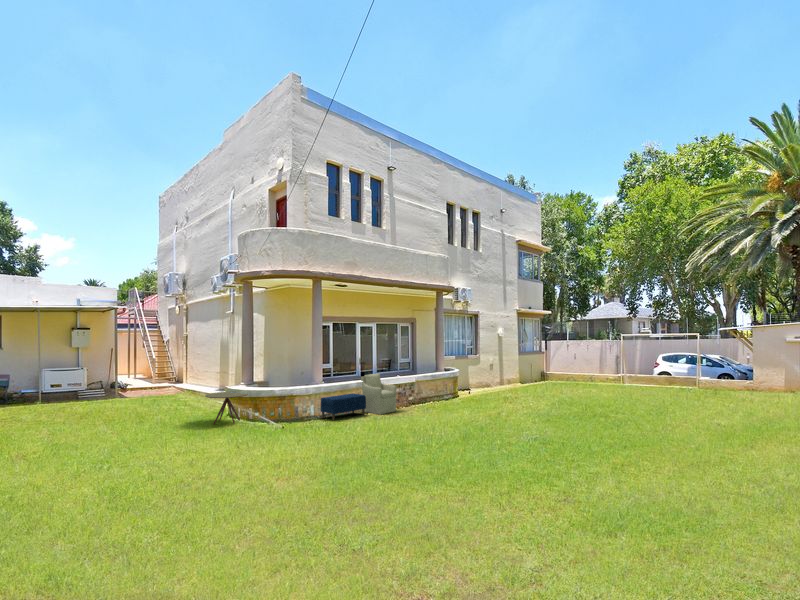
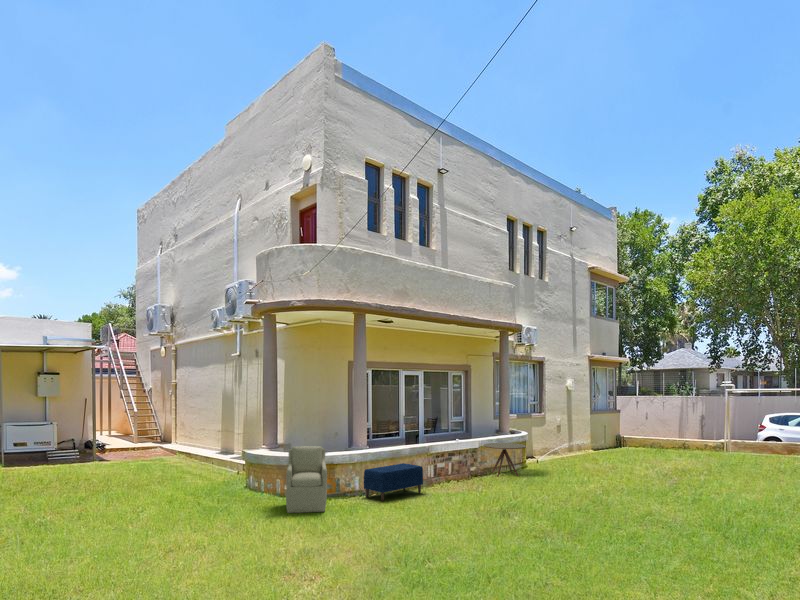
chair: present [361,374,396,414] -> present [286,446,327,513]
round table: present [205,392,248,425] -> present [483,443,526,477]

